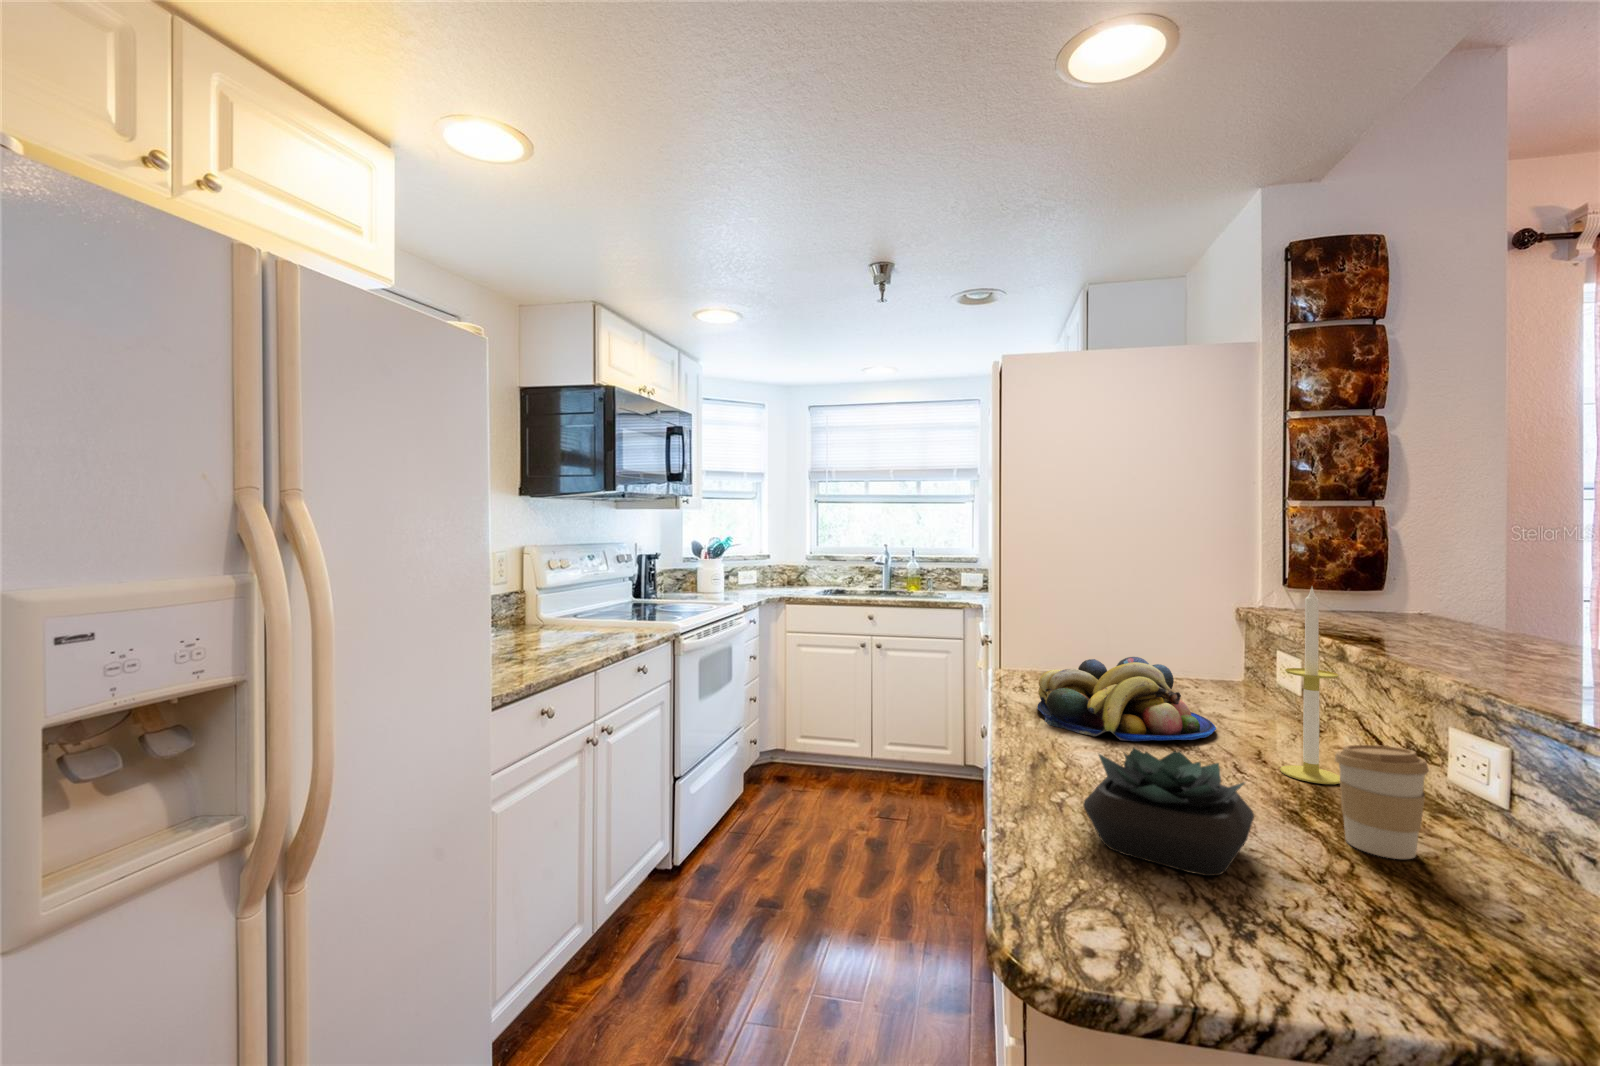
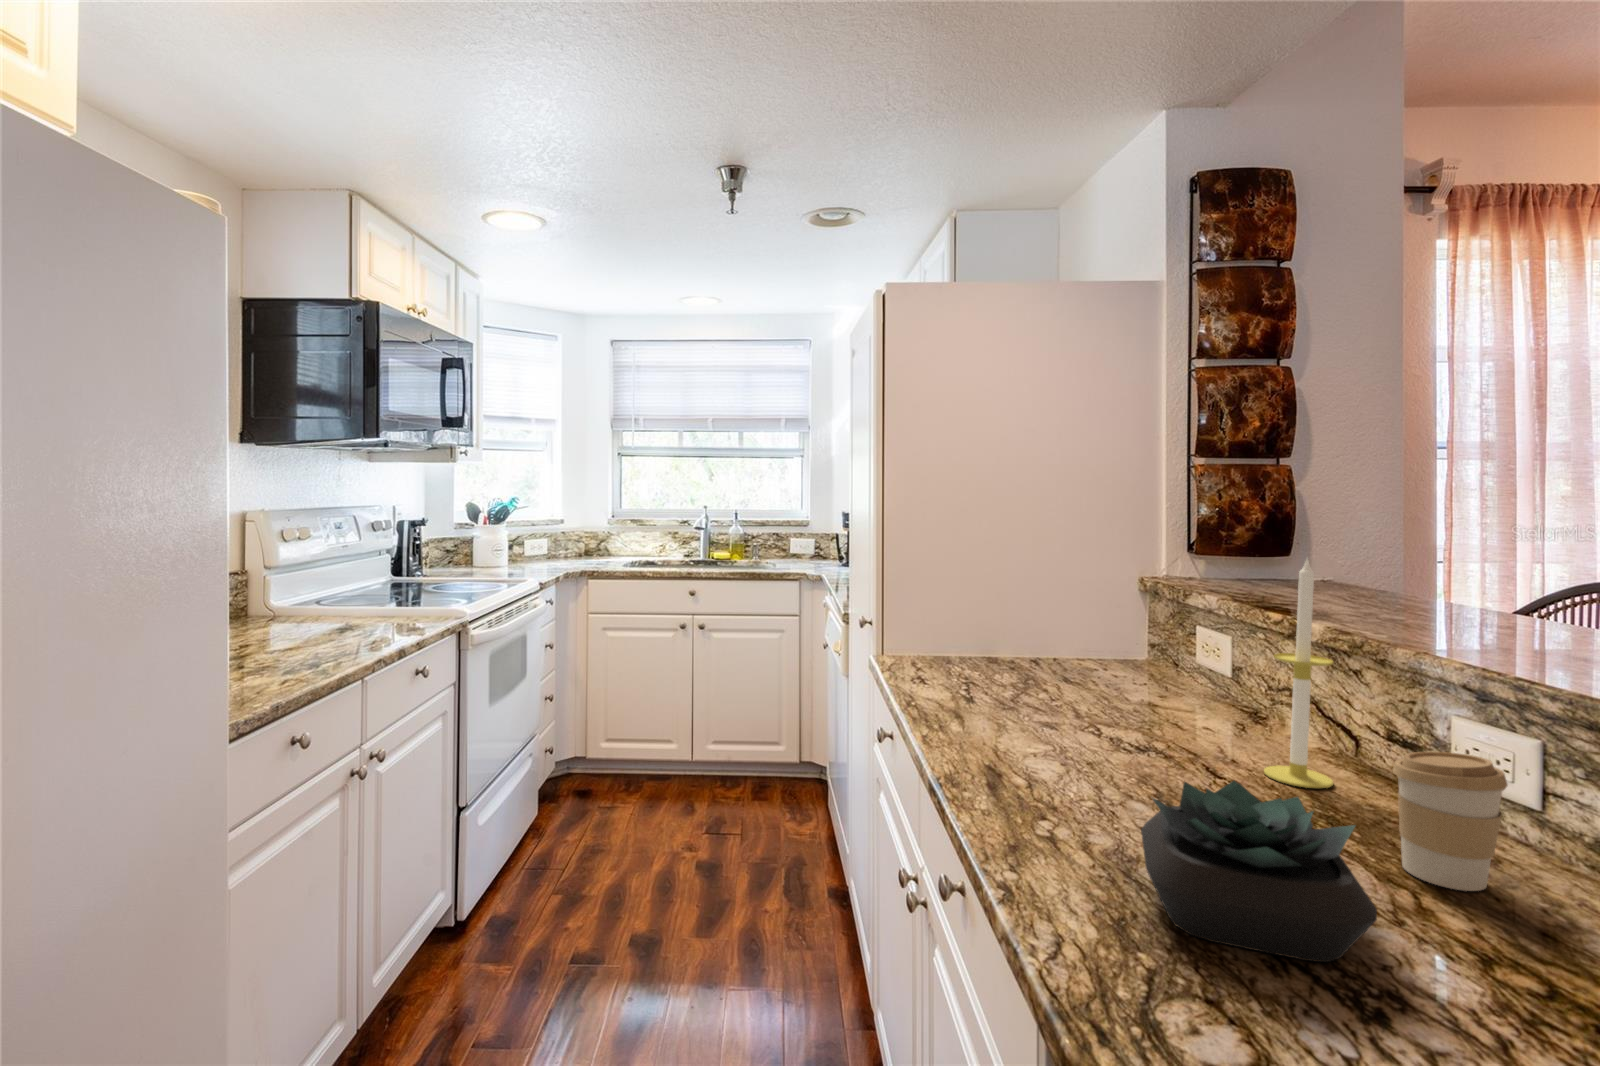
fruit bowl: present [1037,657,1216,741] -> none [961,642,1170,750]

